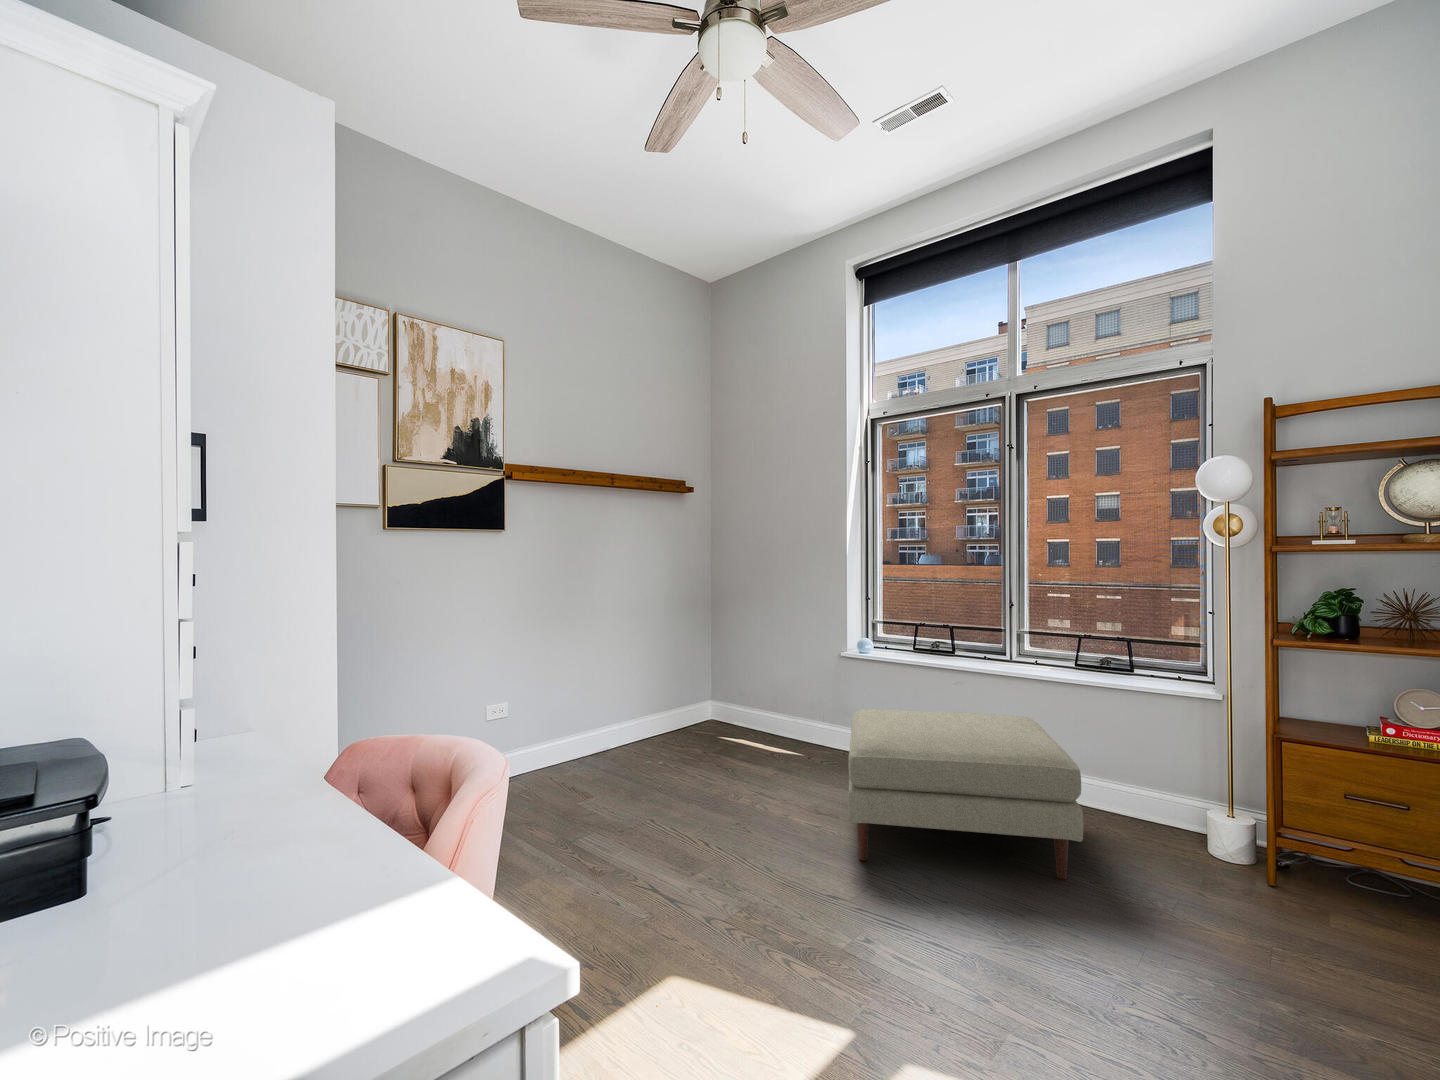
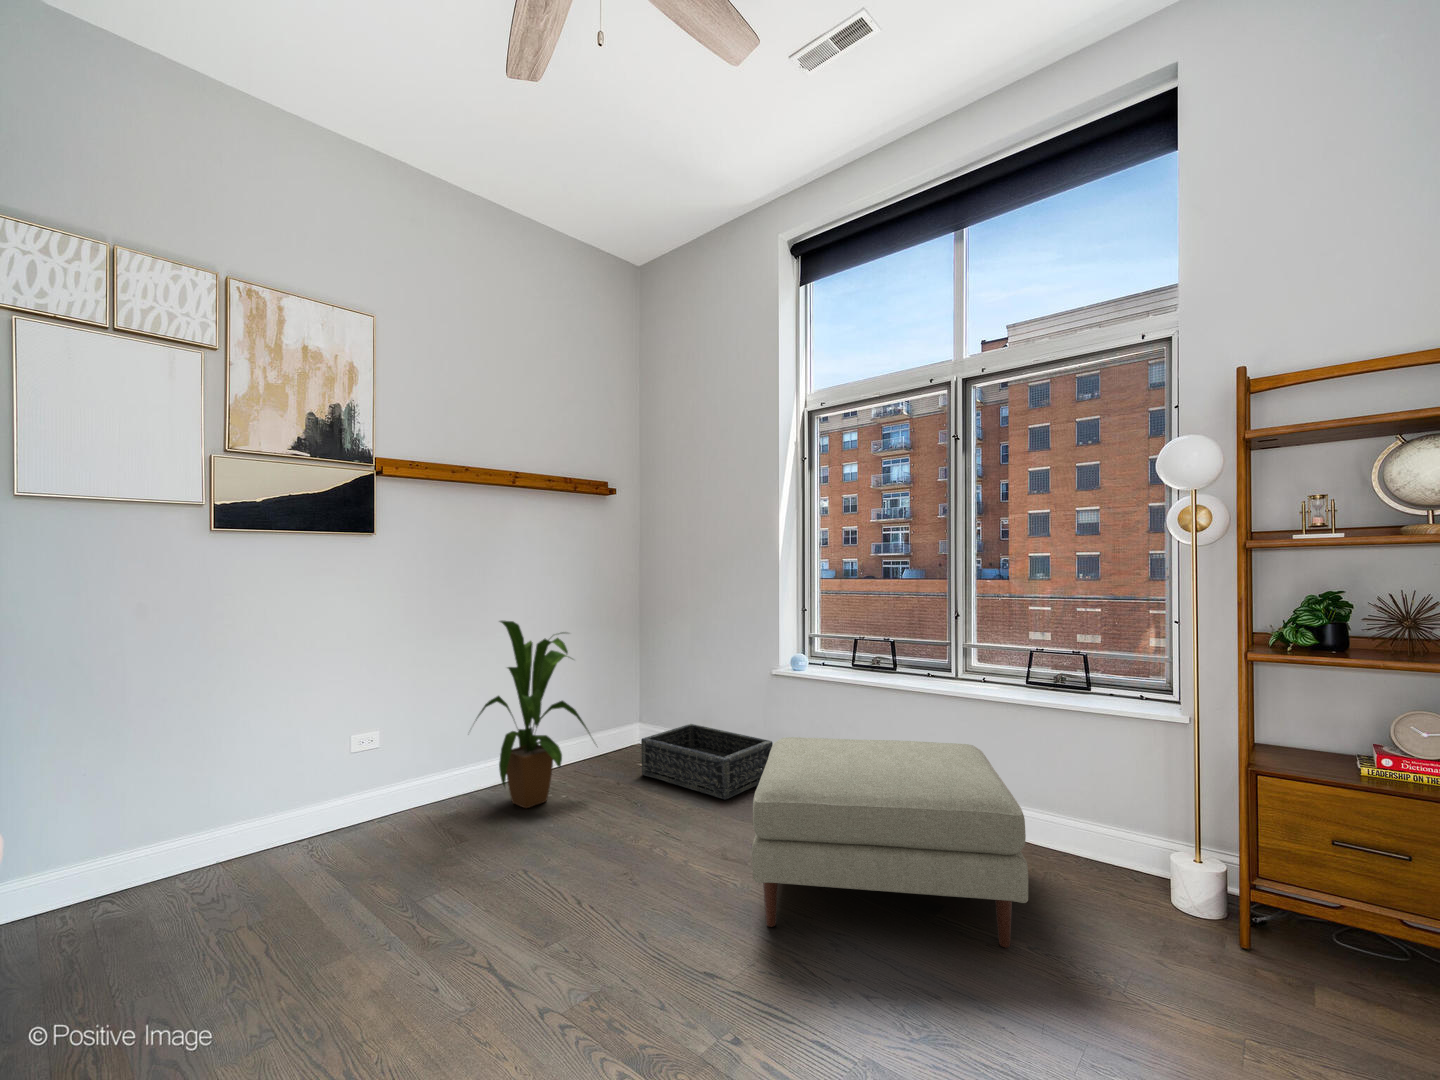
house plant: none [578,606,690,769] -> present [477,621,589,808]
basket: none [722,701,840,765] -> present [641,724,773,800]

